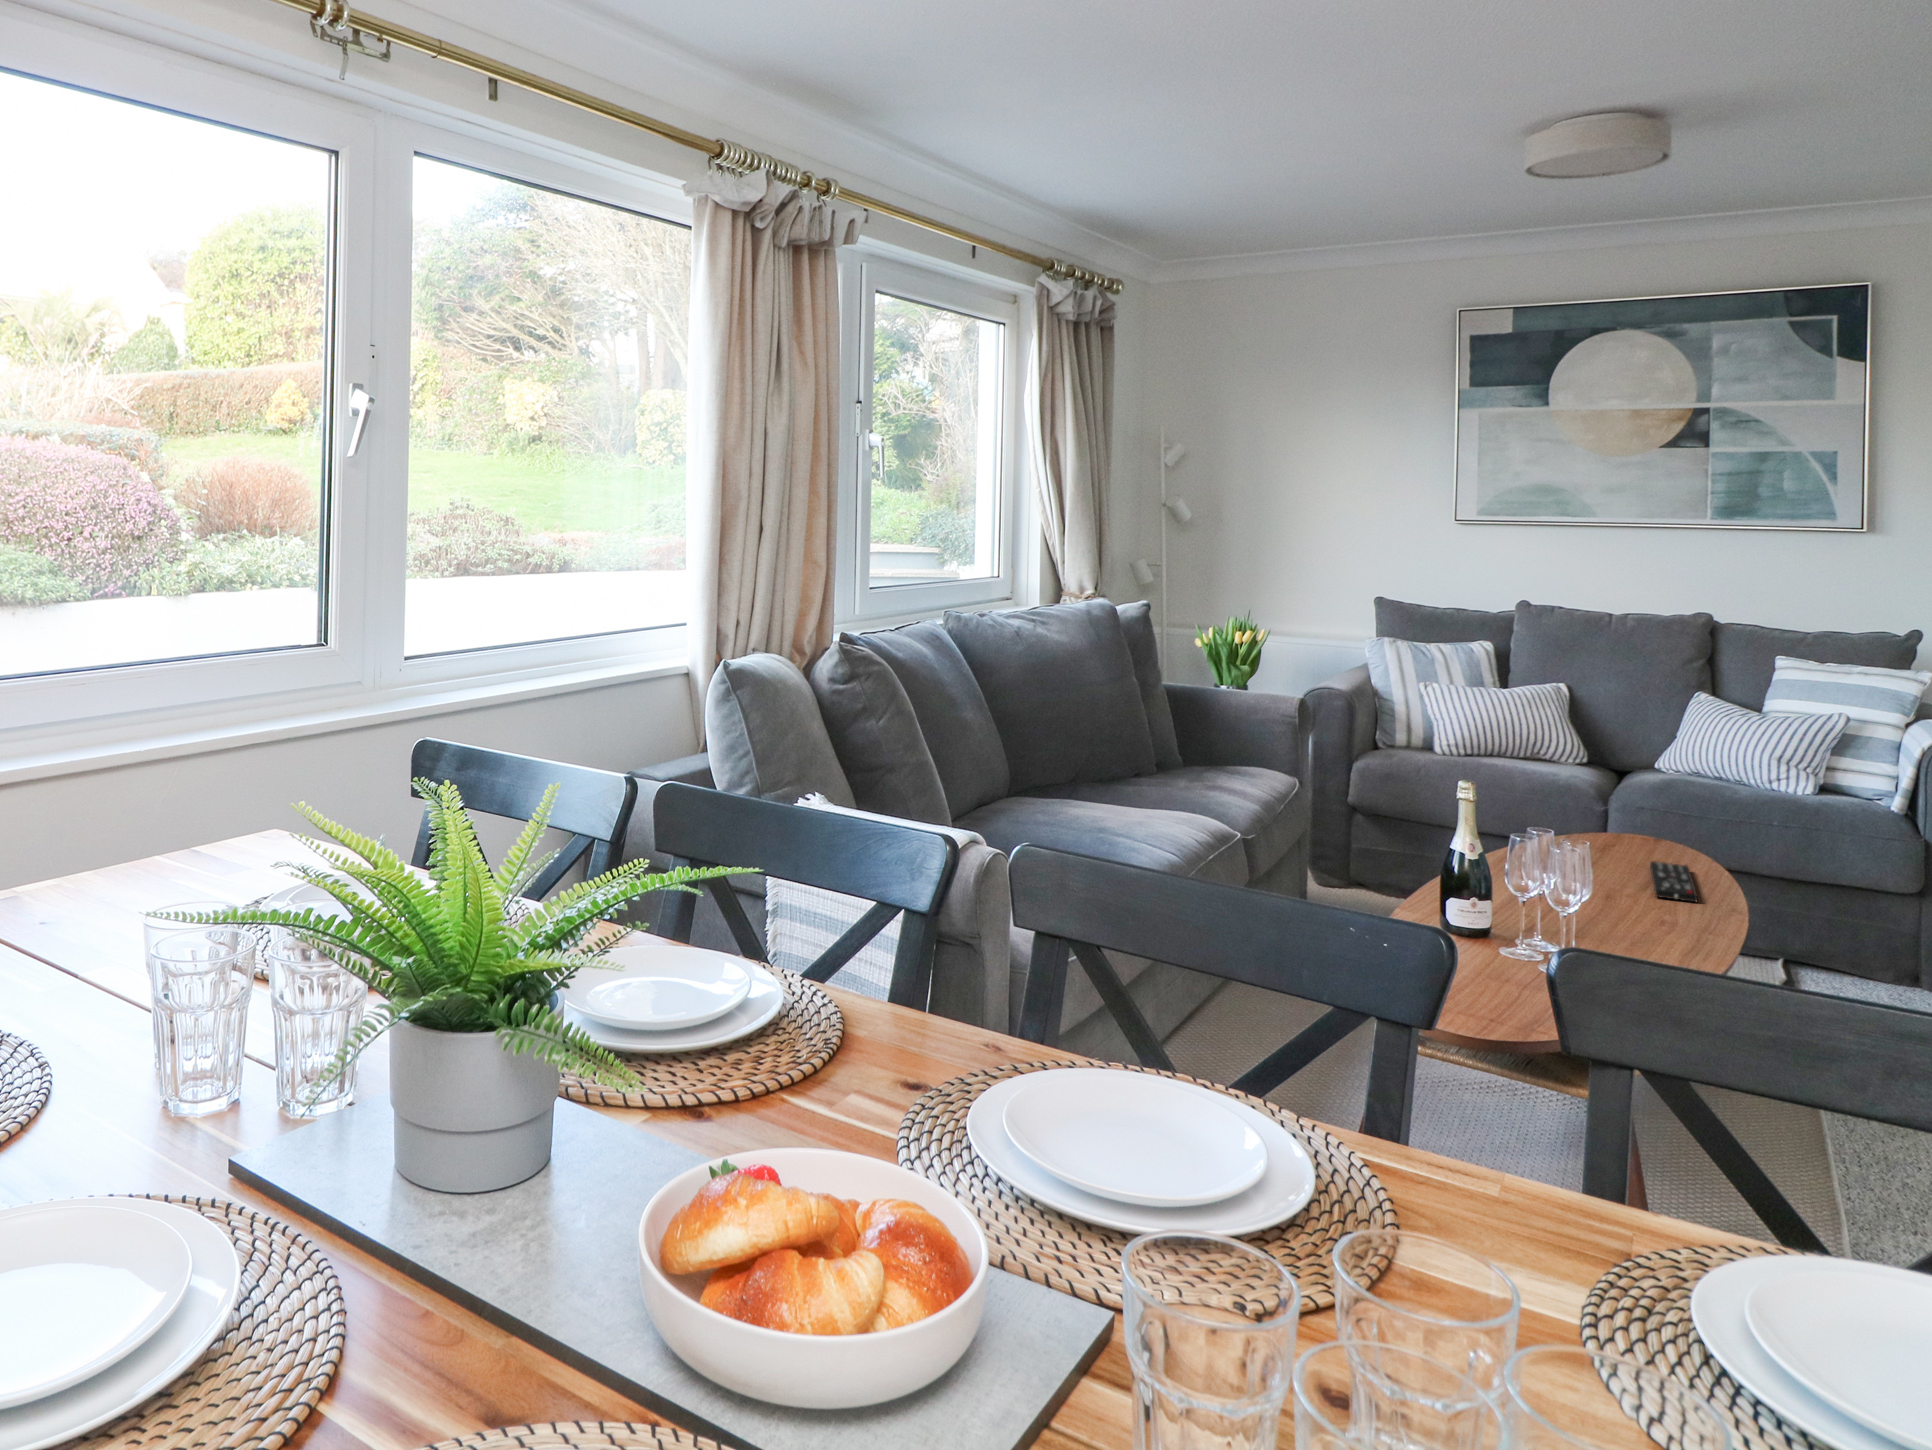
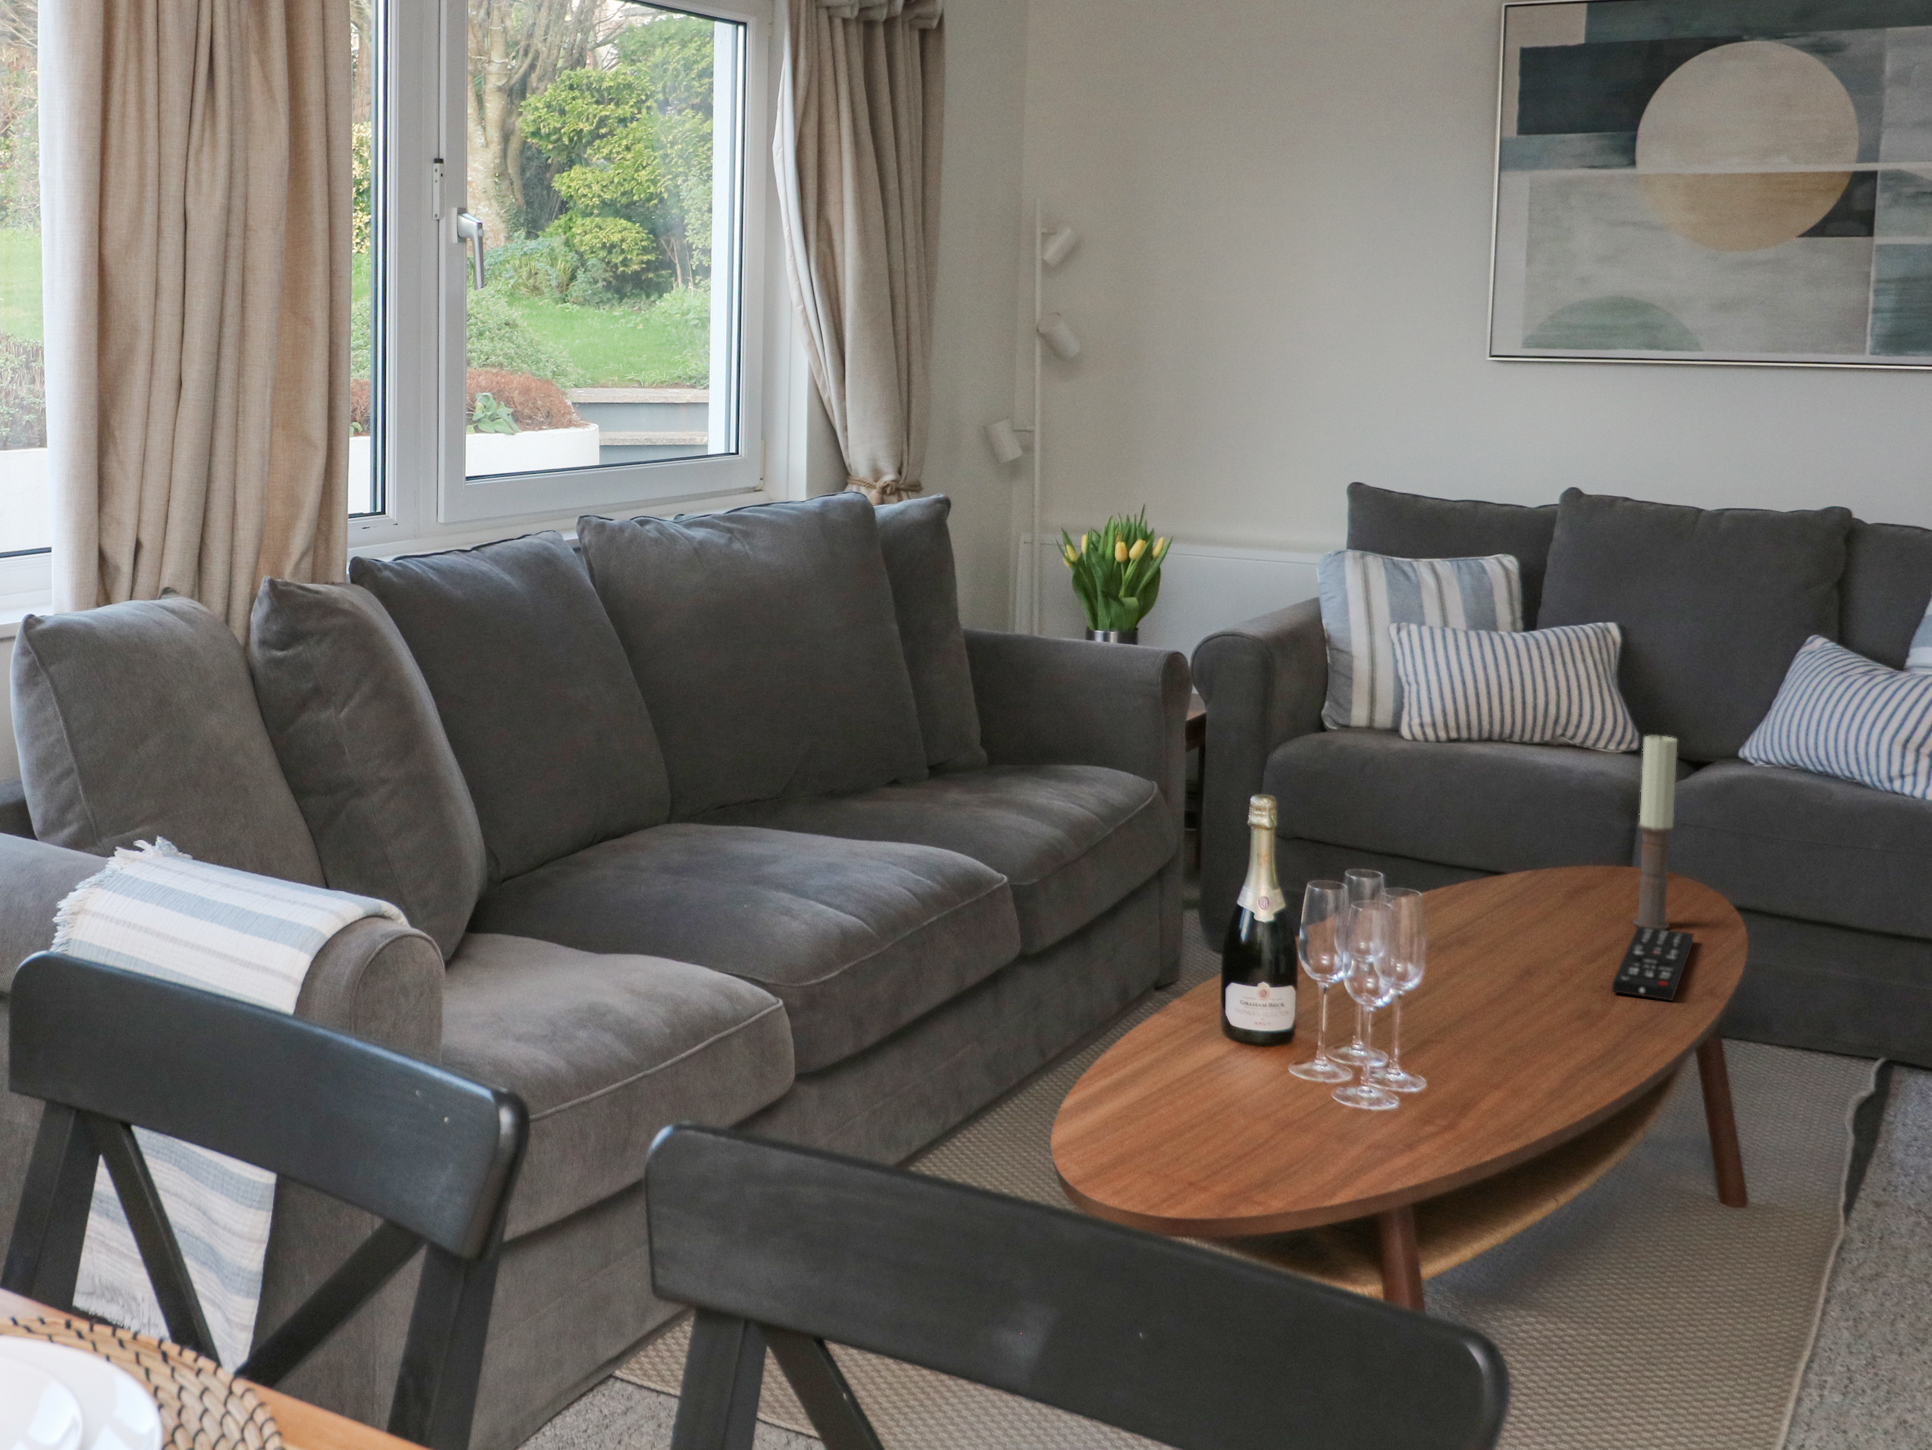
candle: none [1643,742,1669,864] -> present [1634,734,1677,929]

